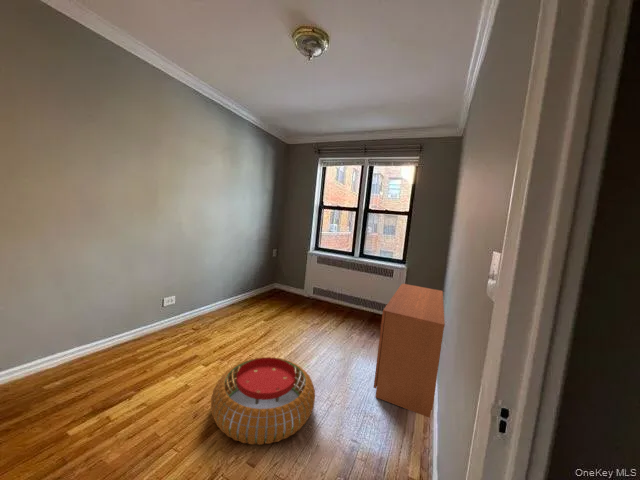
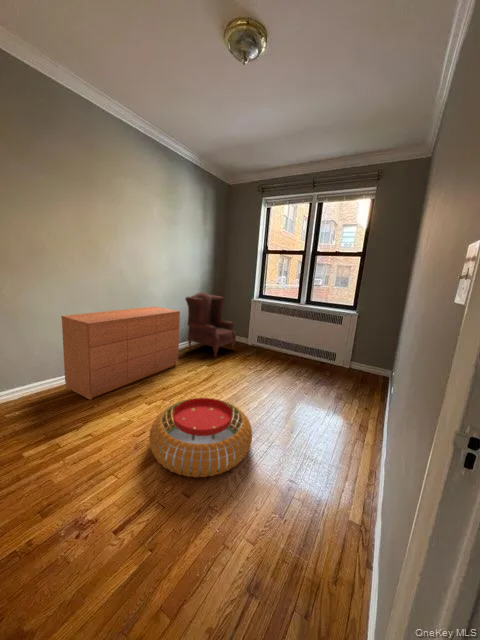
armchair: none [243,245,293,310] -> present [185,292,236,357]
dresser: present [374,284,445,418] -> present [61,306,180,400]

